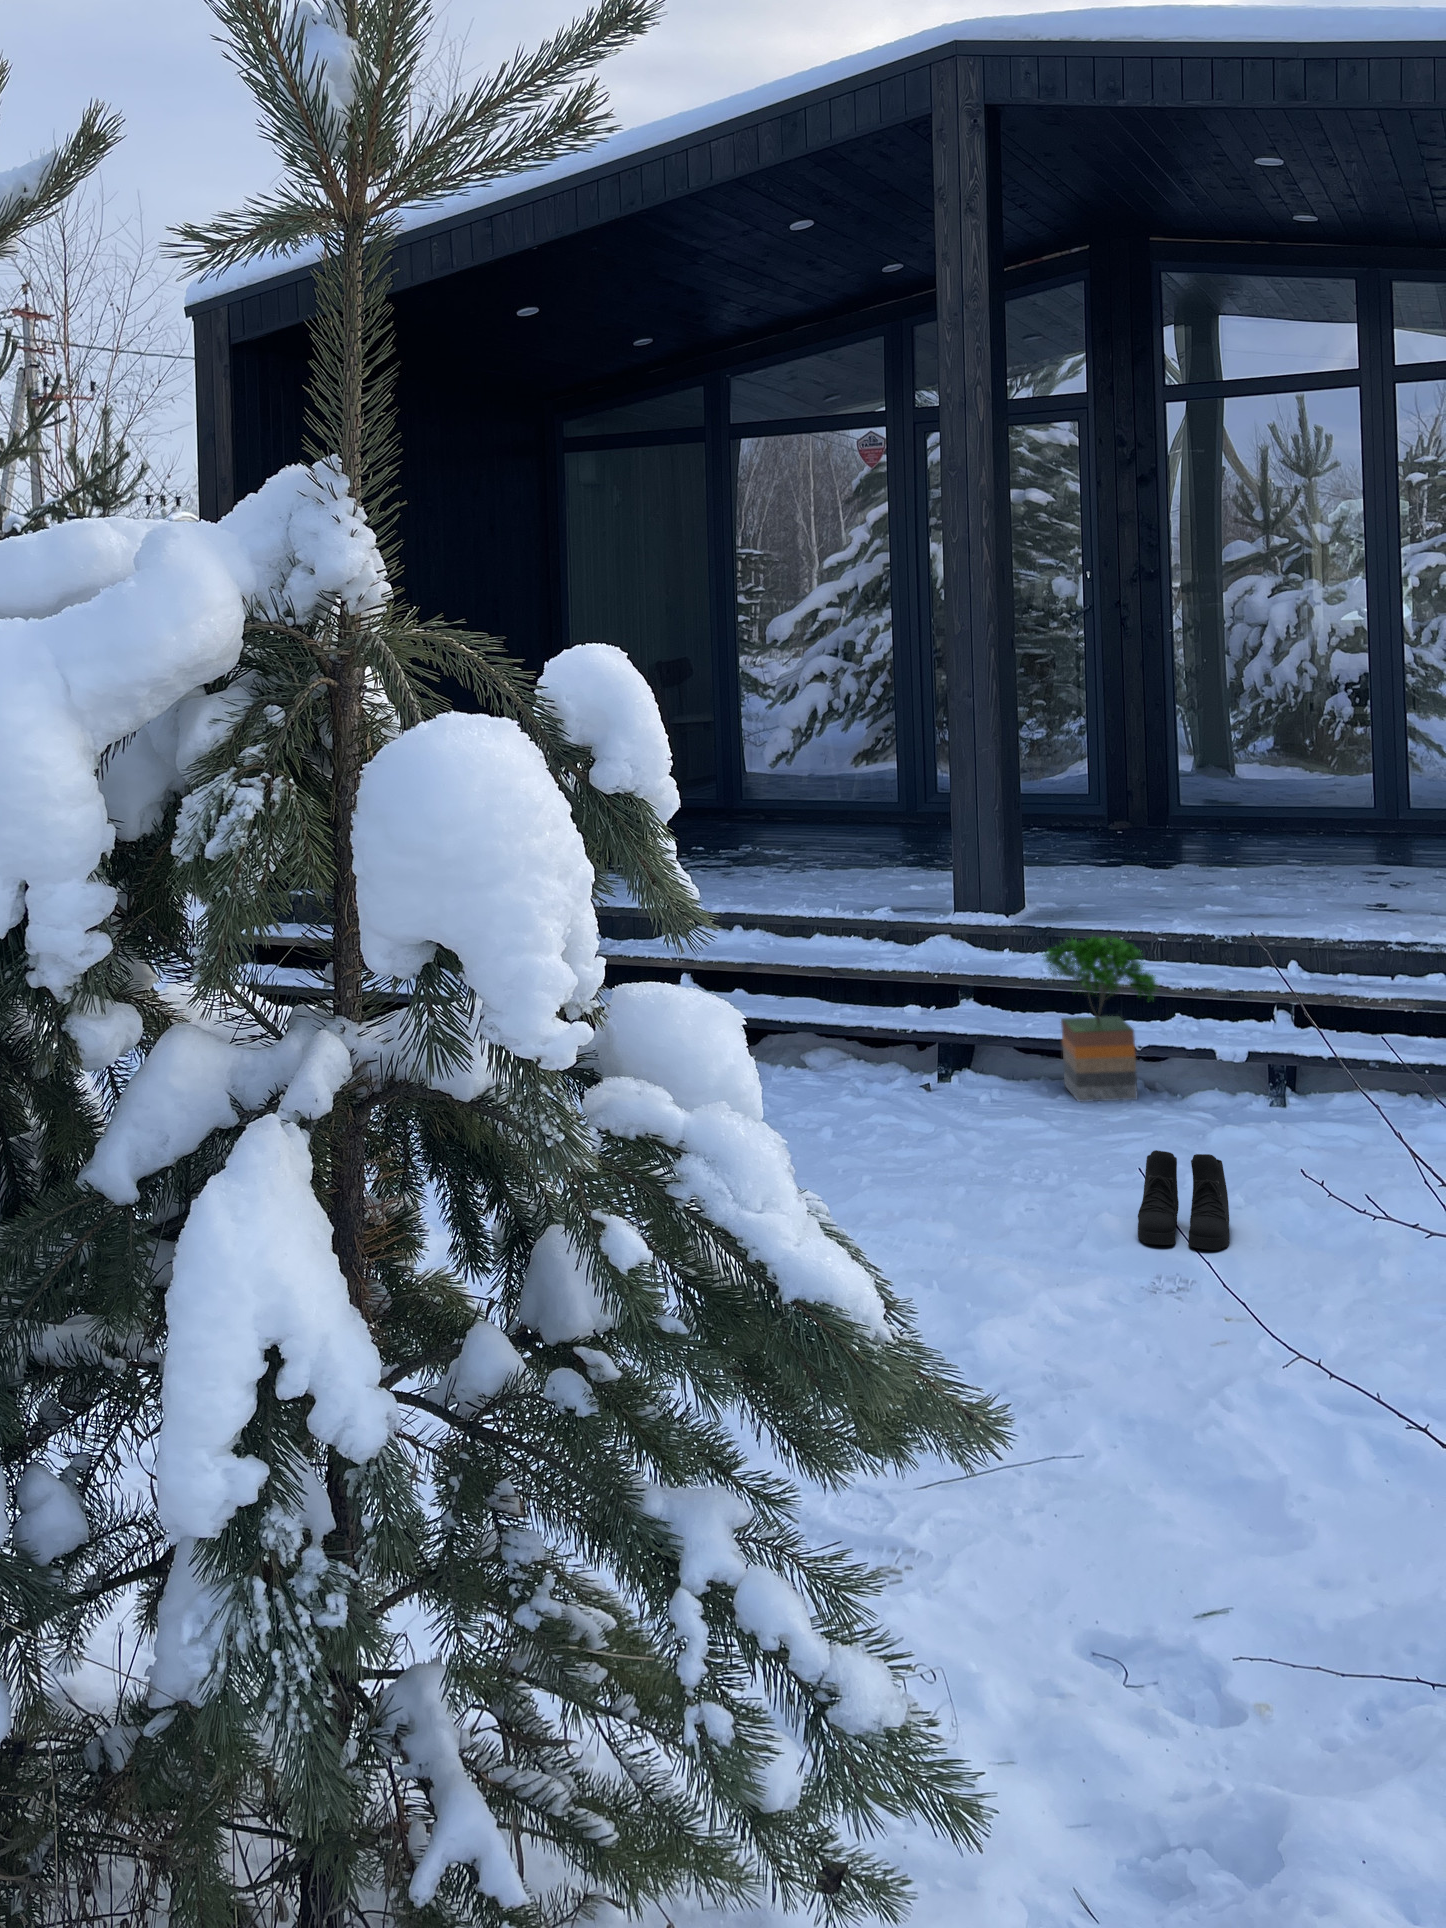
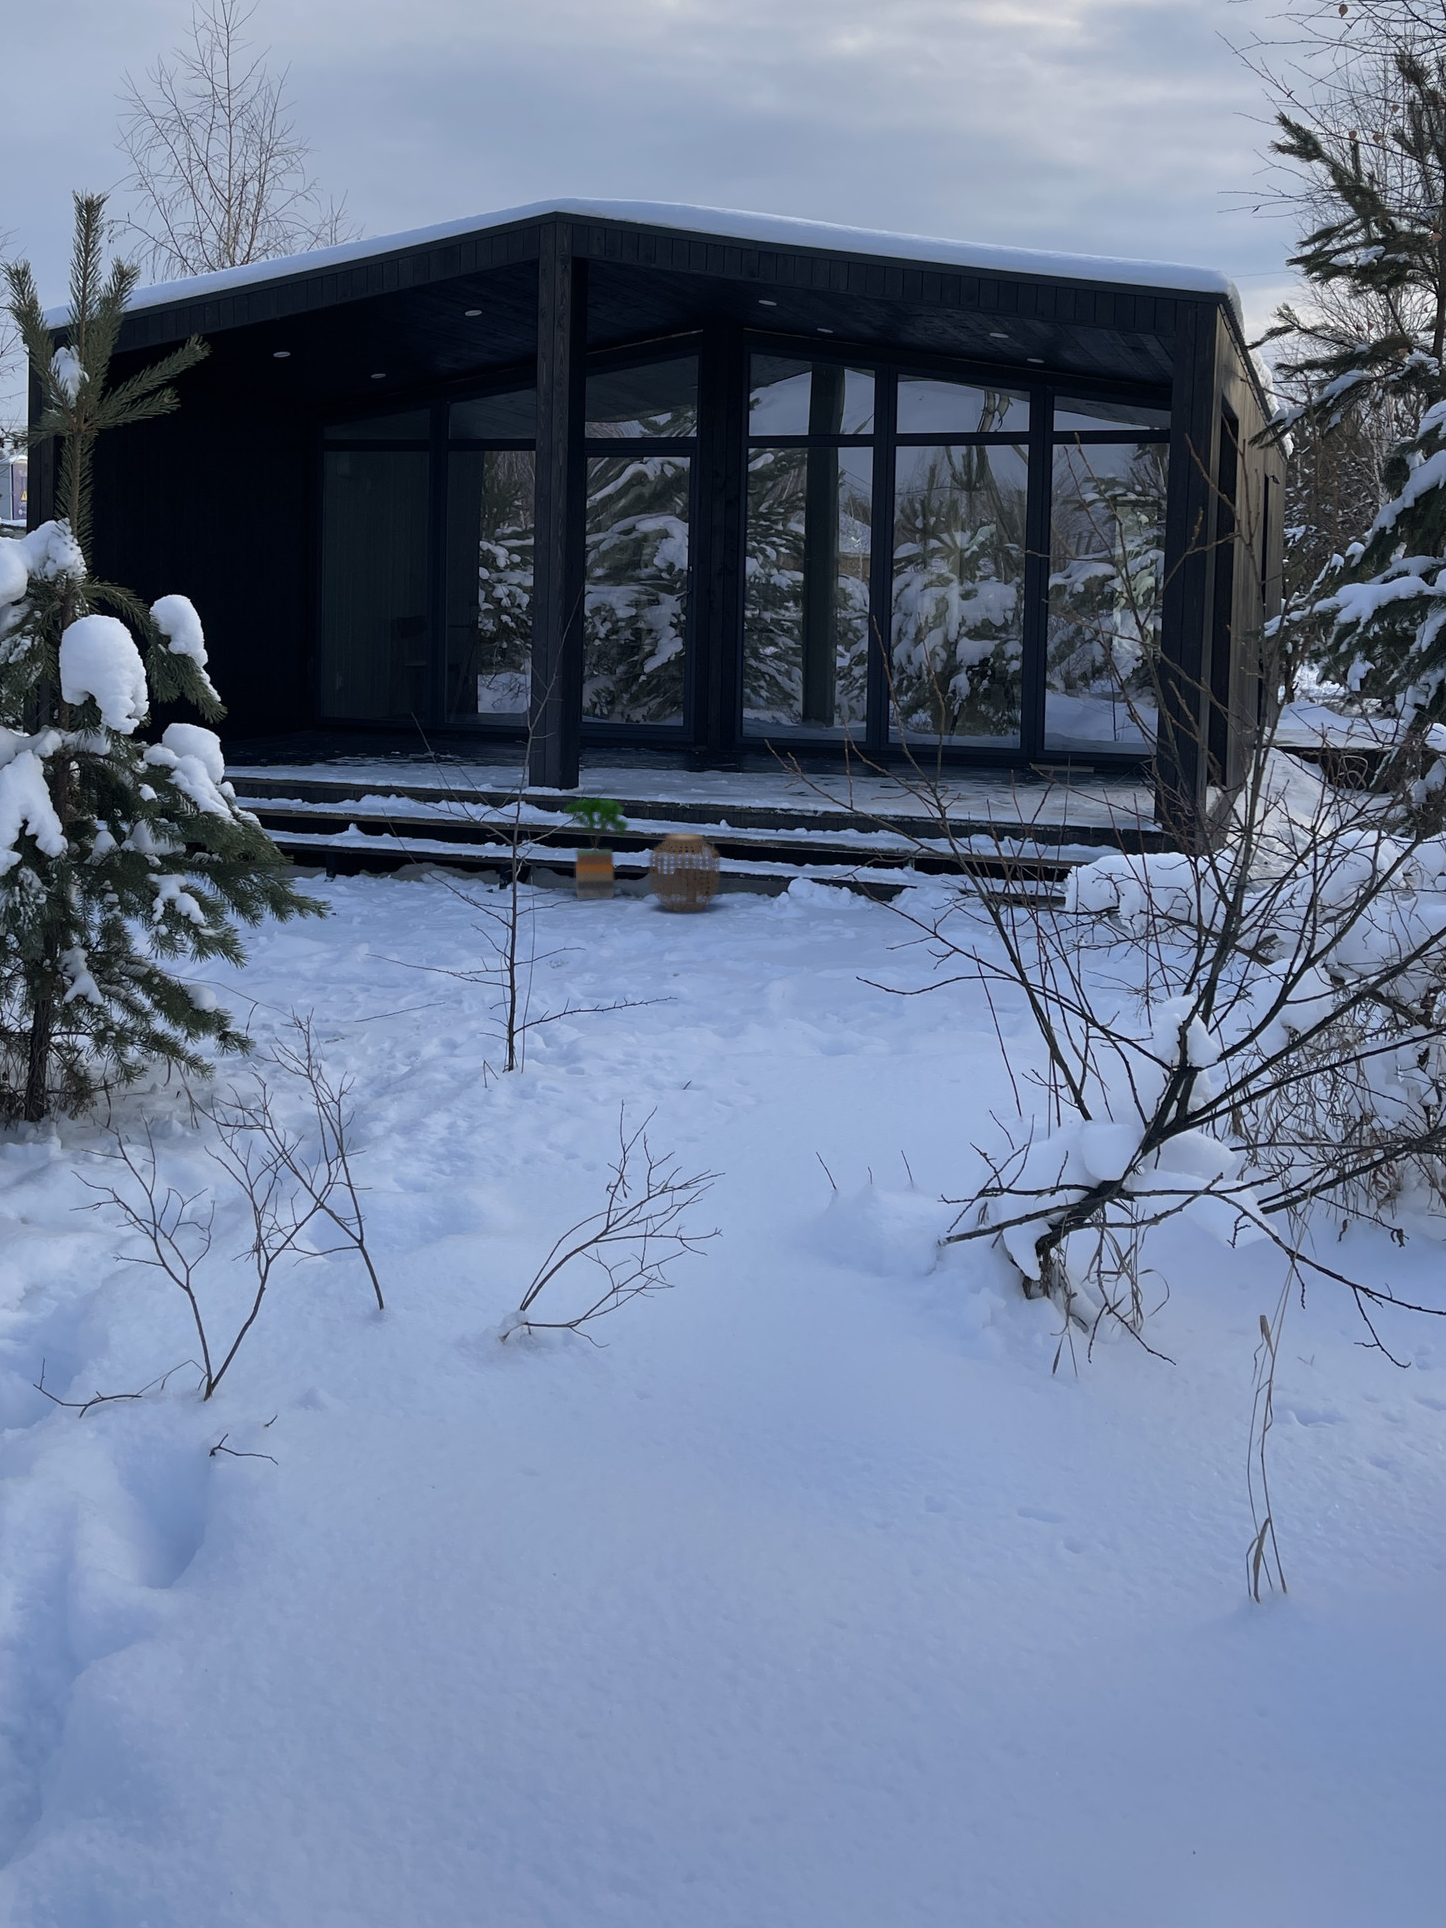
woven basket: none [1217,998,1347,1134] -> present [650,833,719,911]
boots: present [1138,1150,1230,1250] -> none [555,901,608,952]

